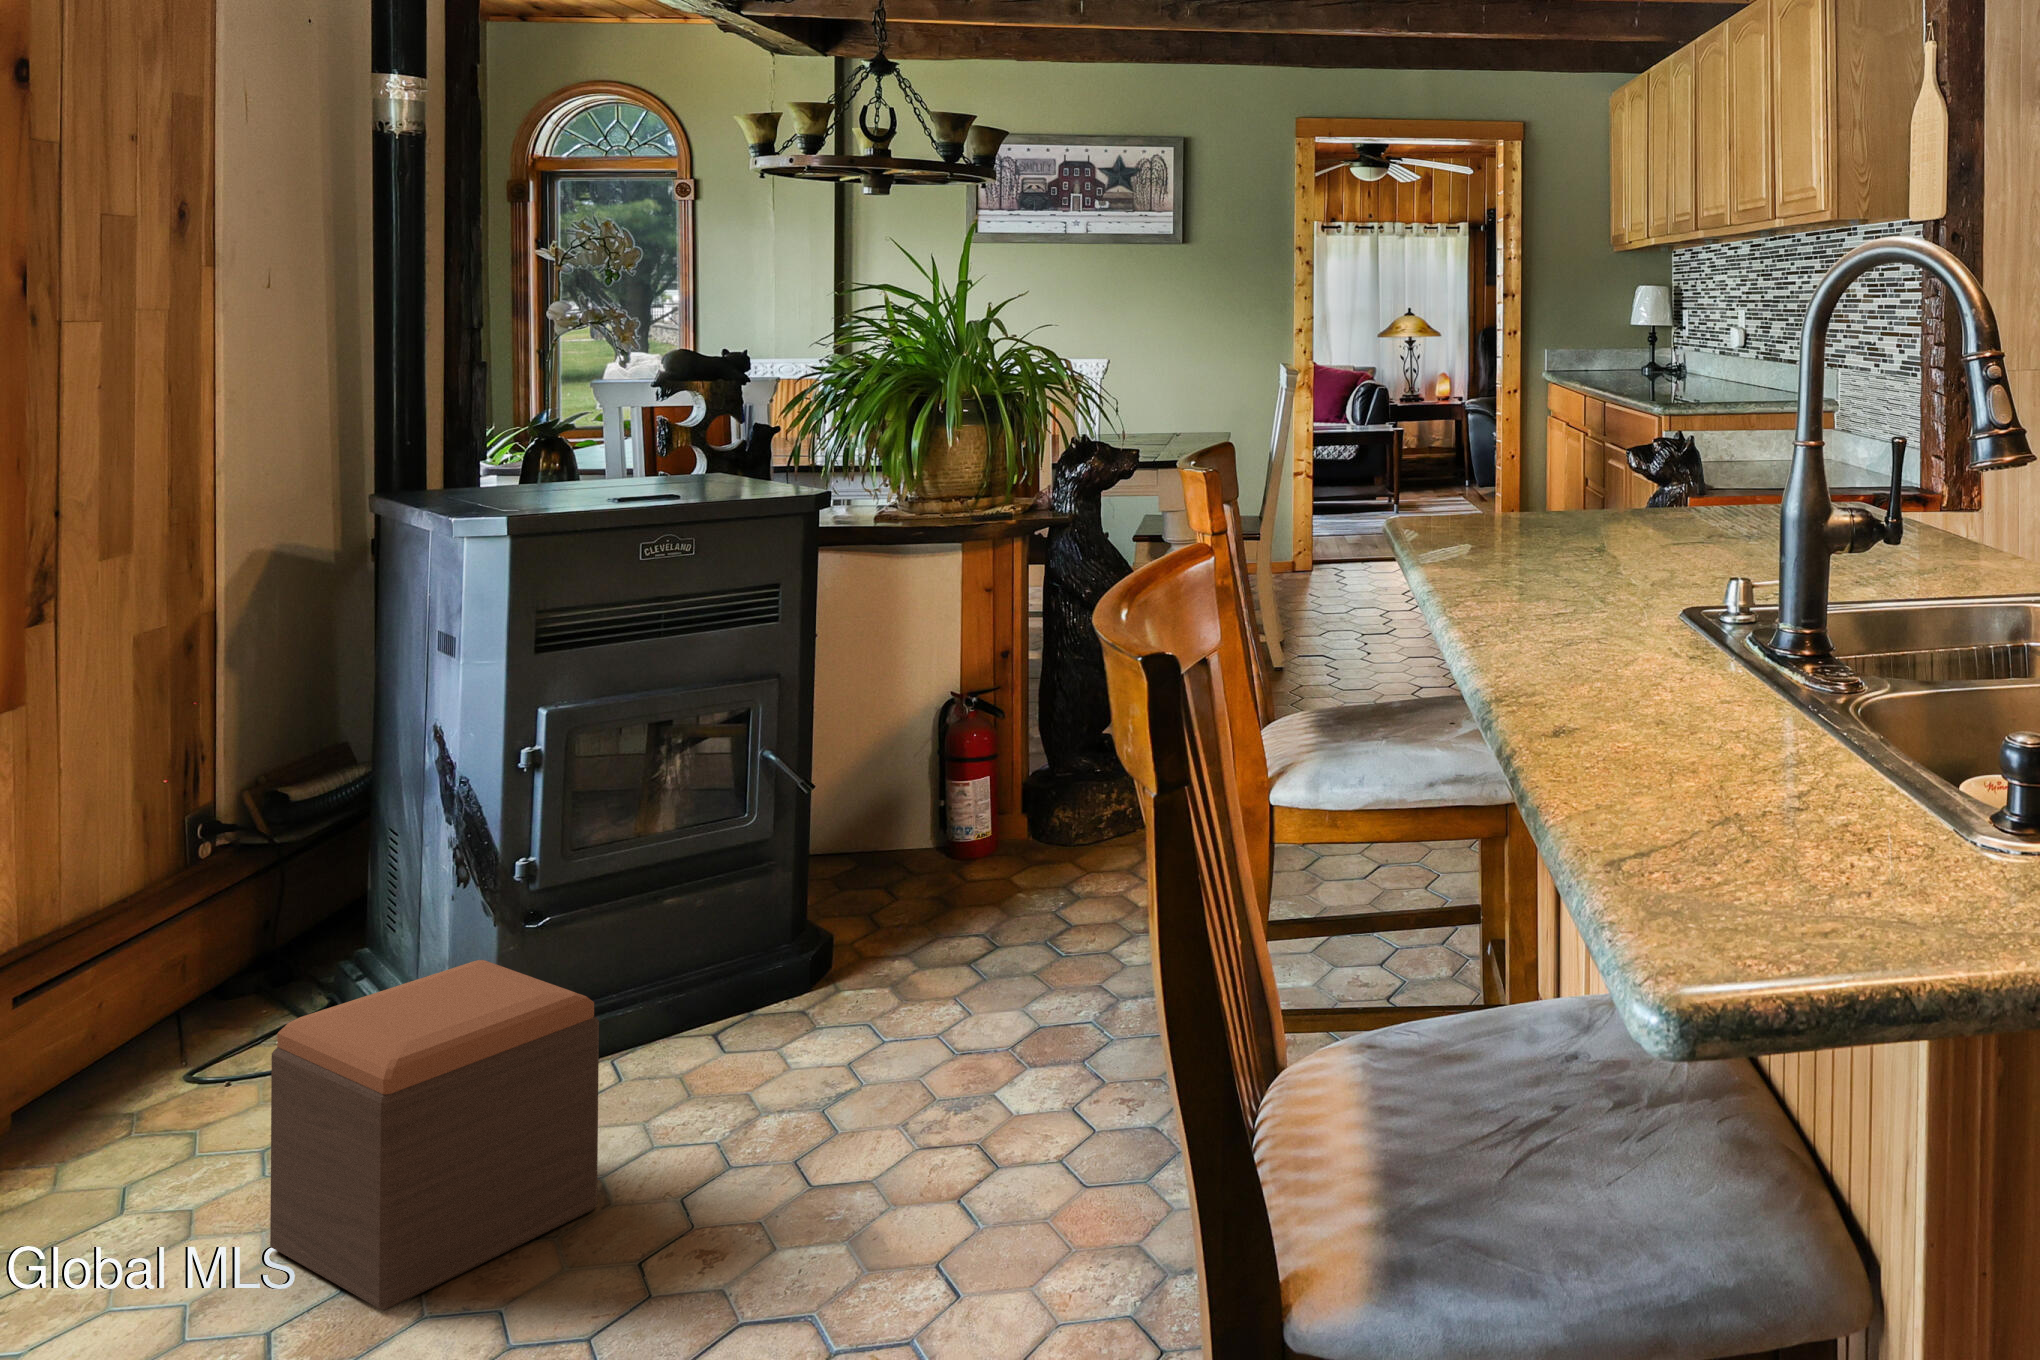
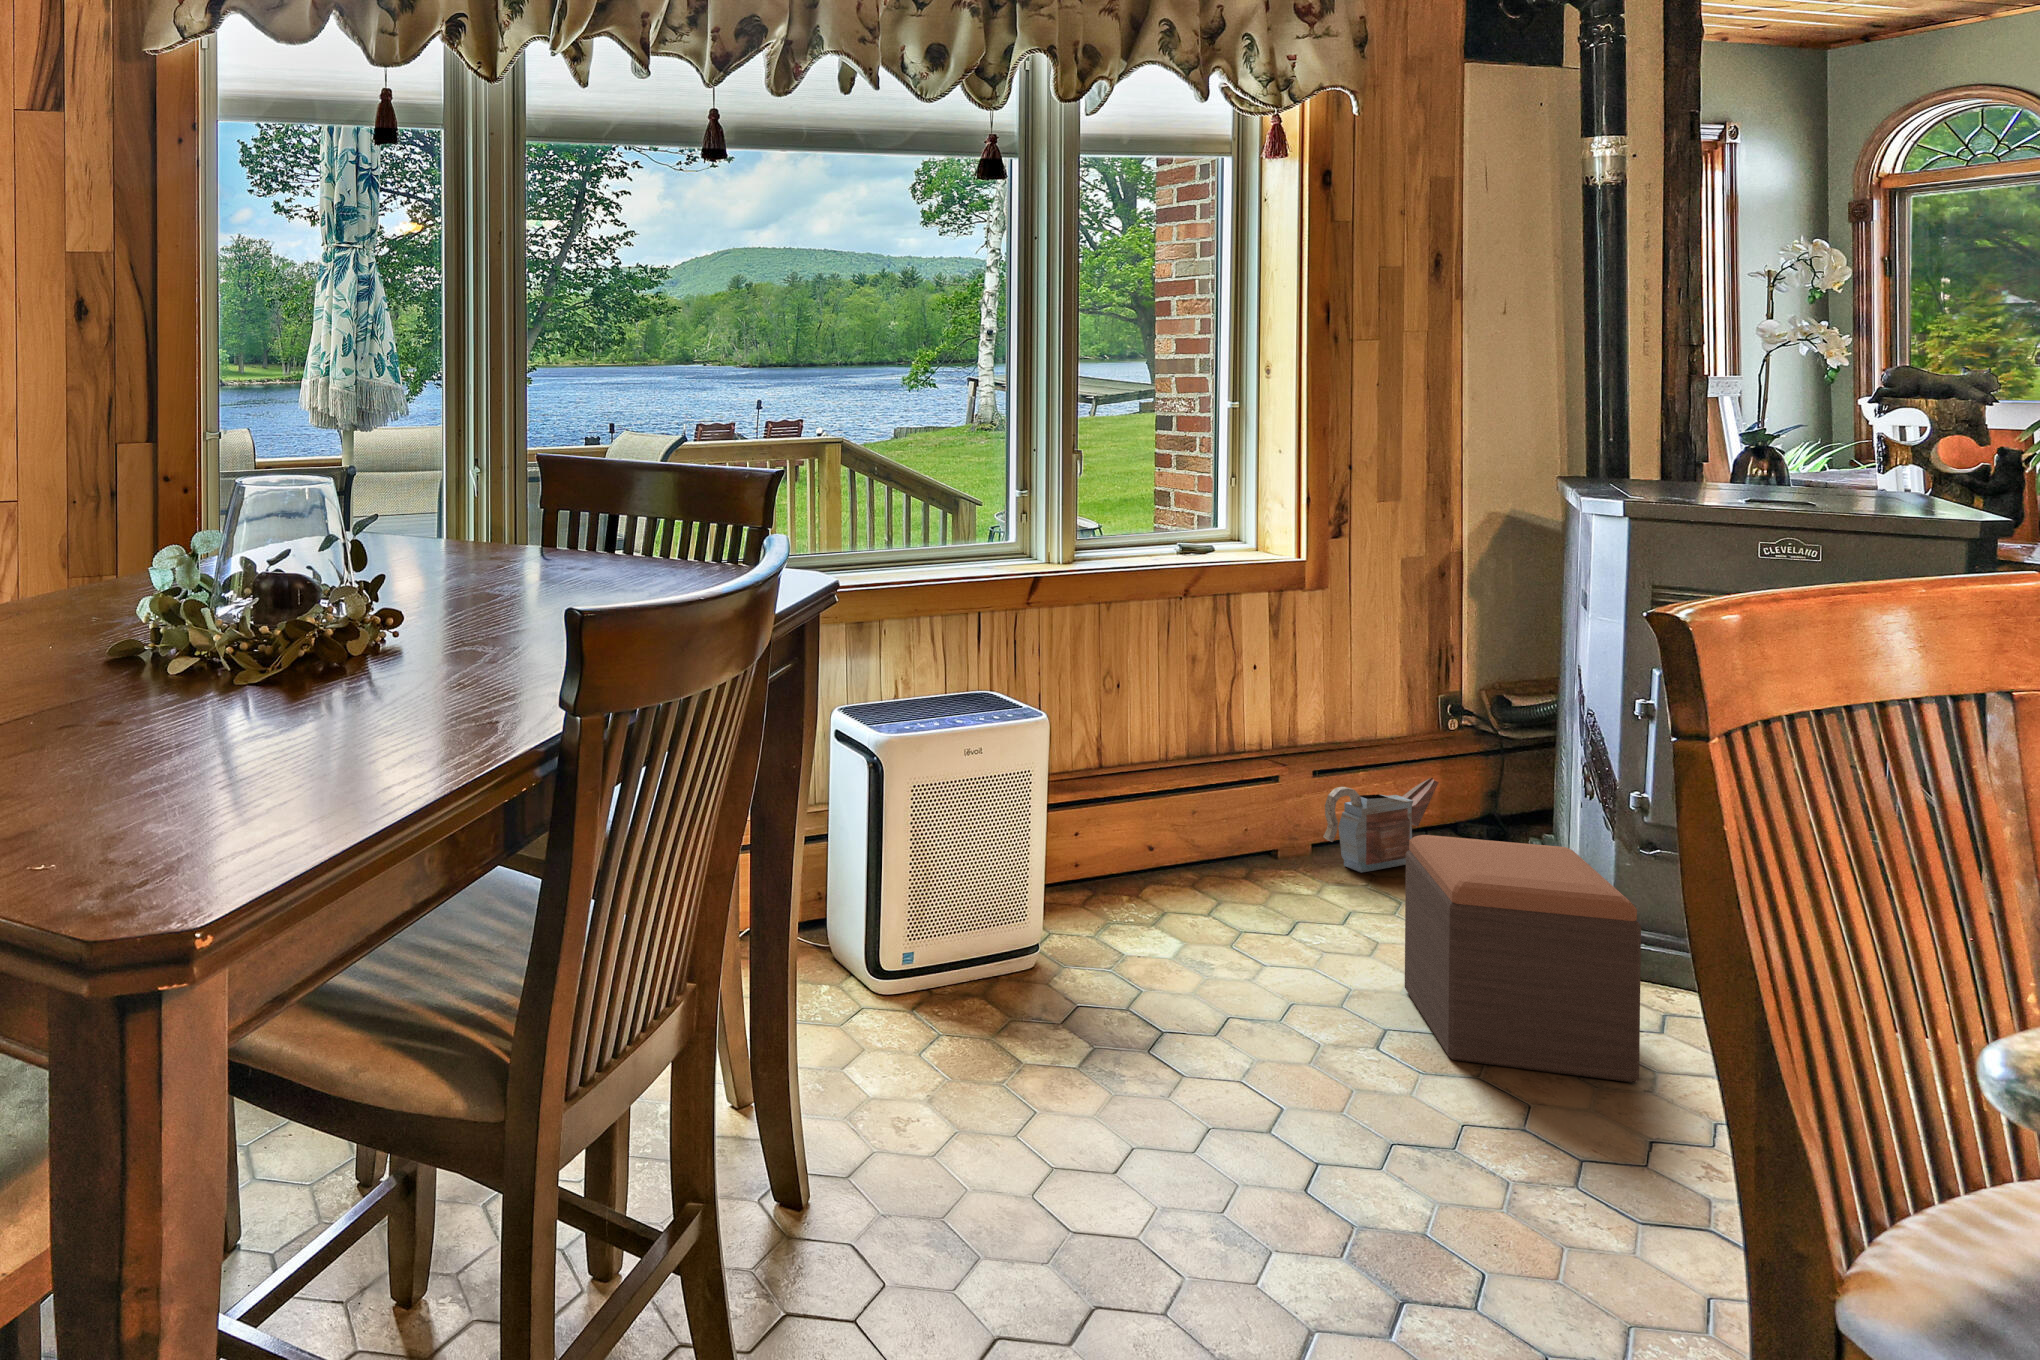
watering can: none [50,931,212,1112] -> present [1323,778,1439,873]

